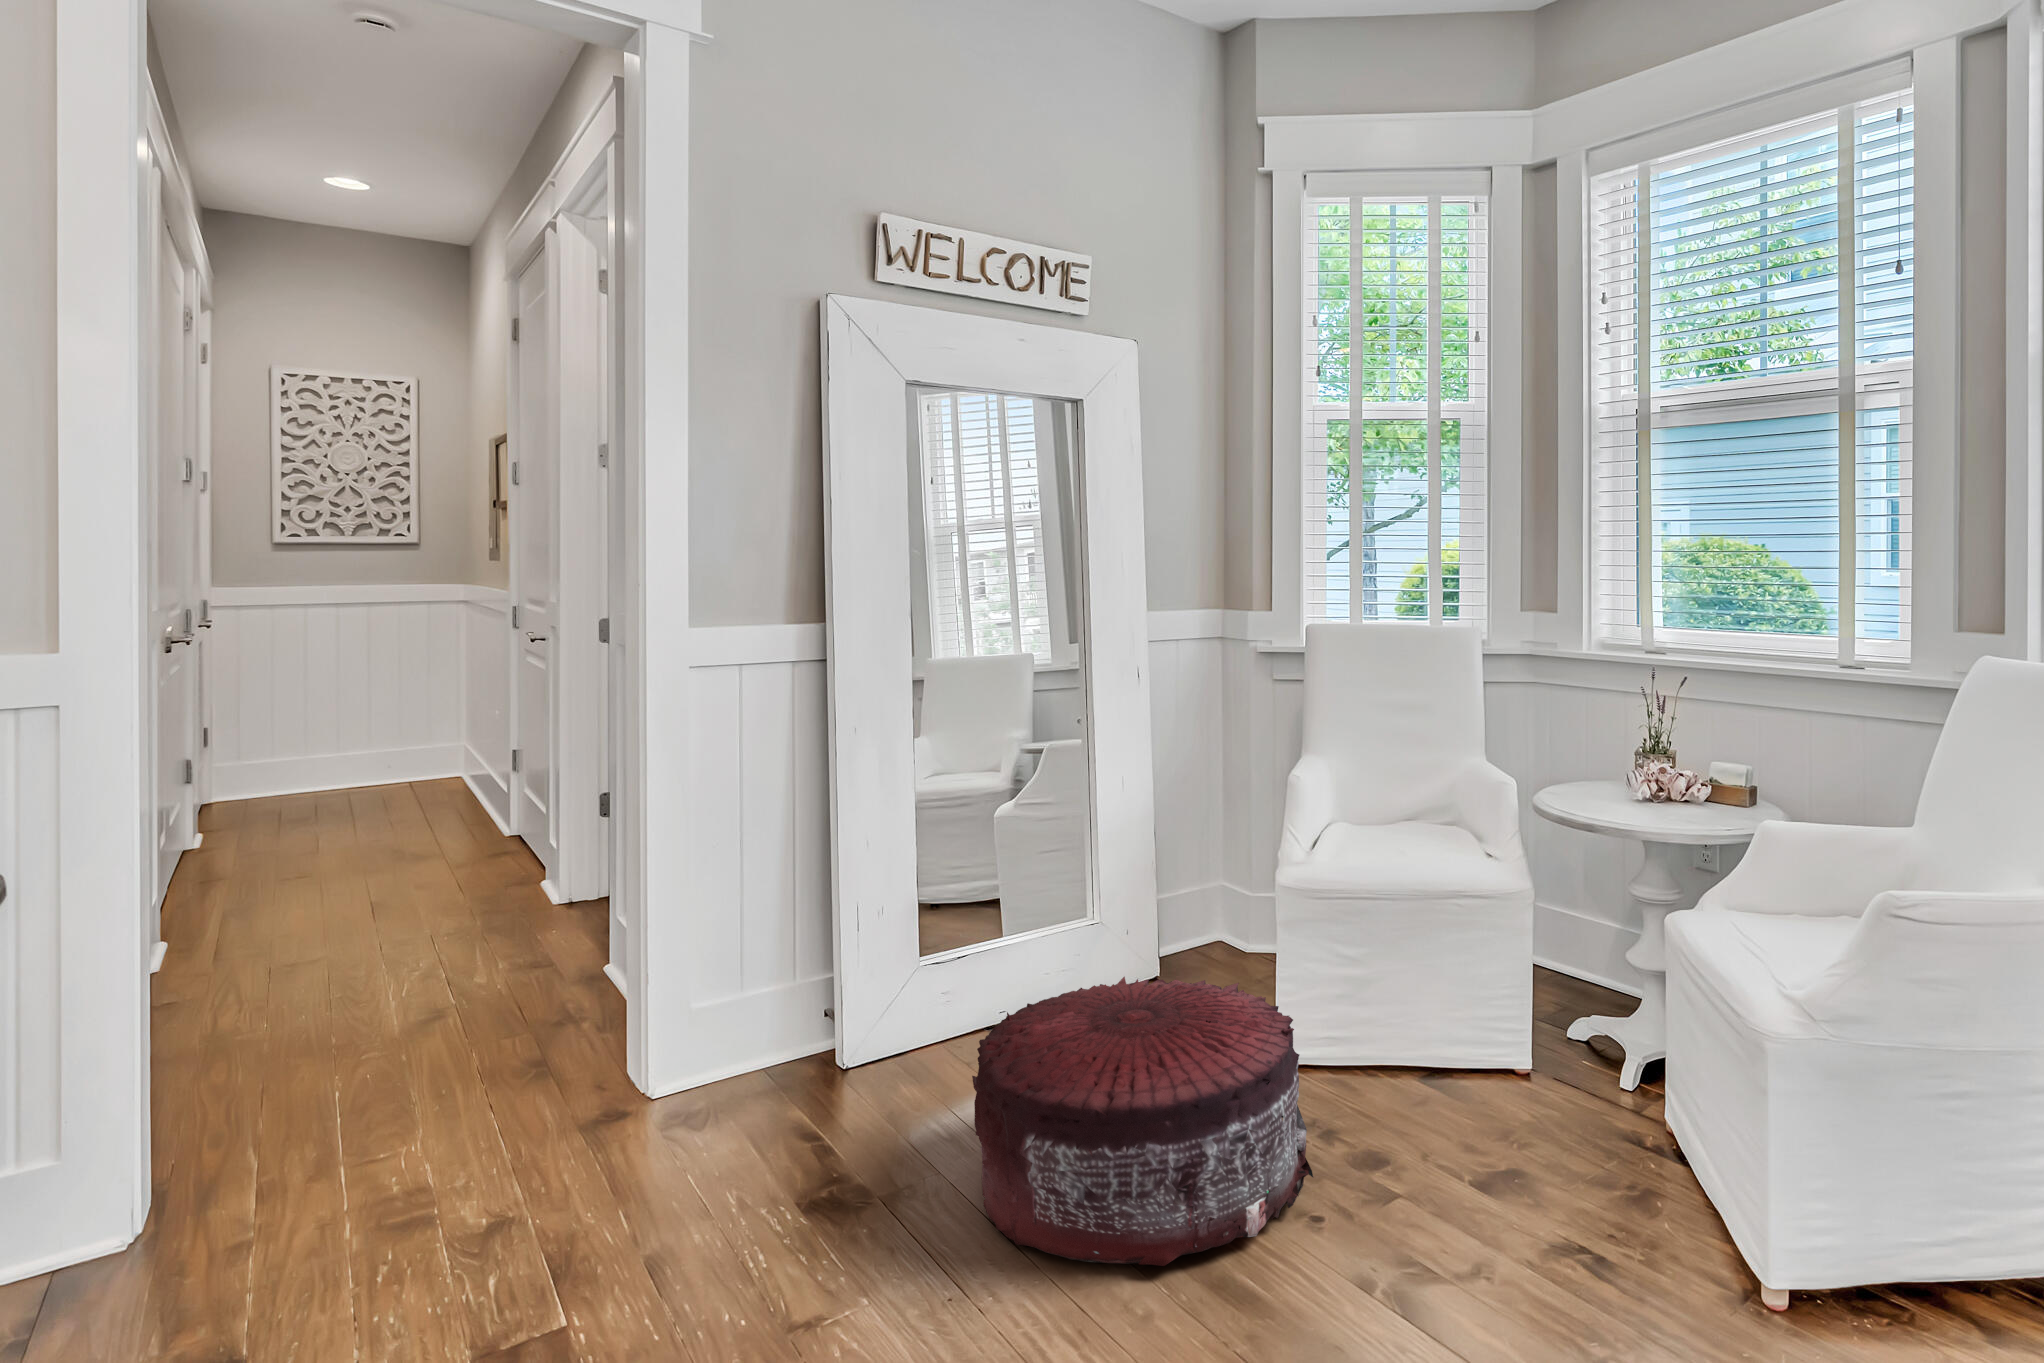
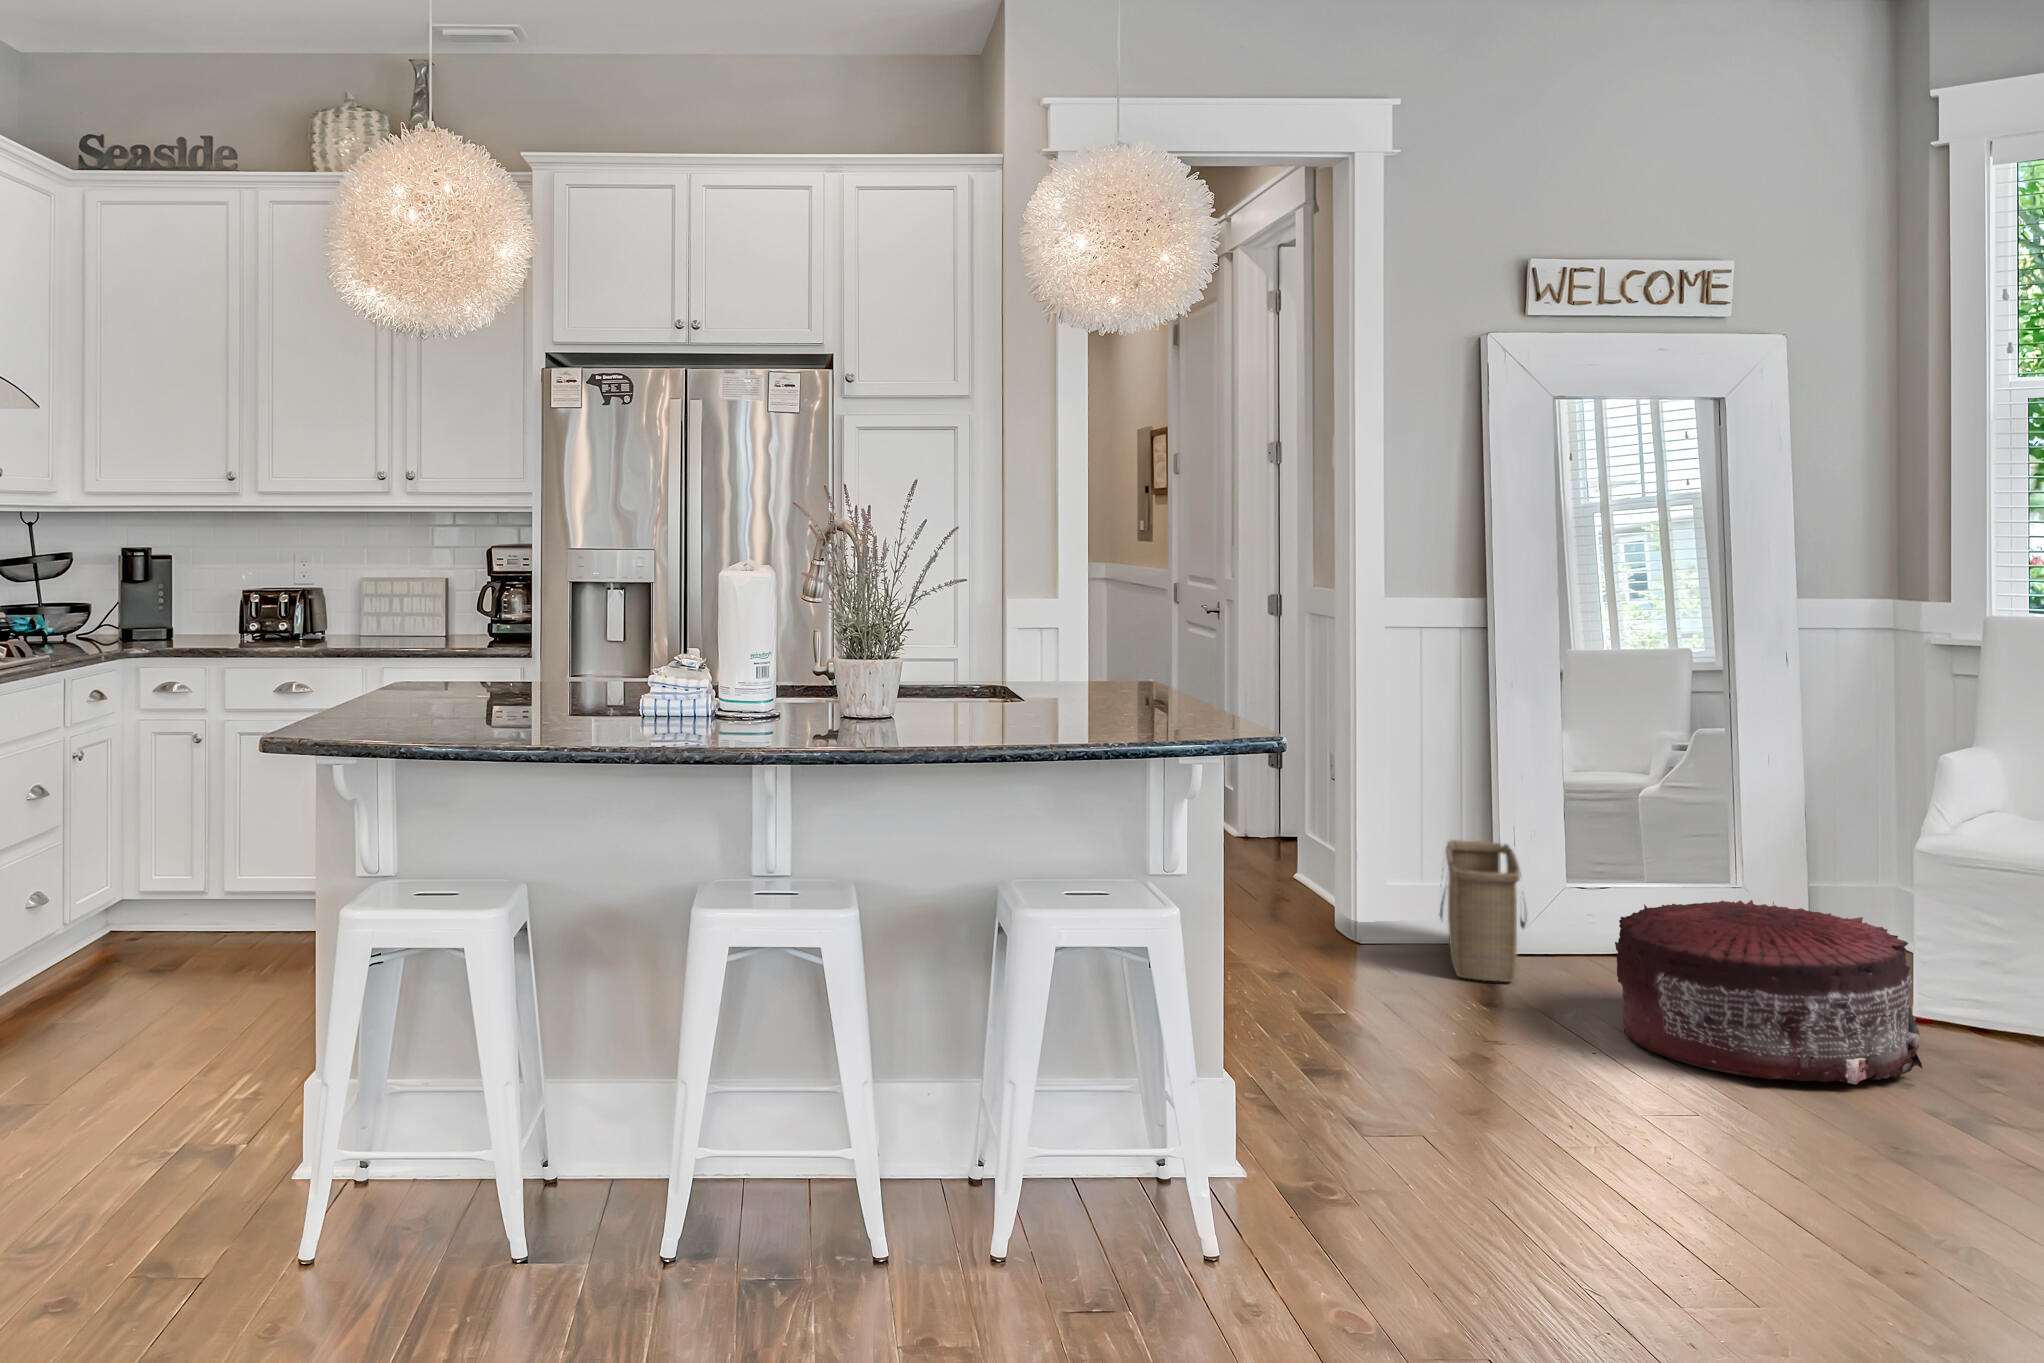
basket: none [756,927,868,1143] -> present [1439,840,1527,982]

